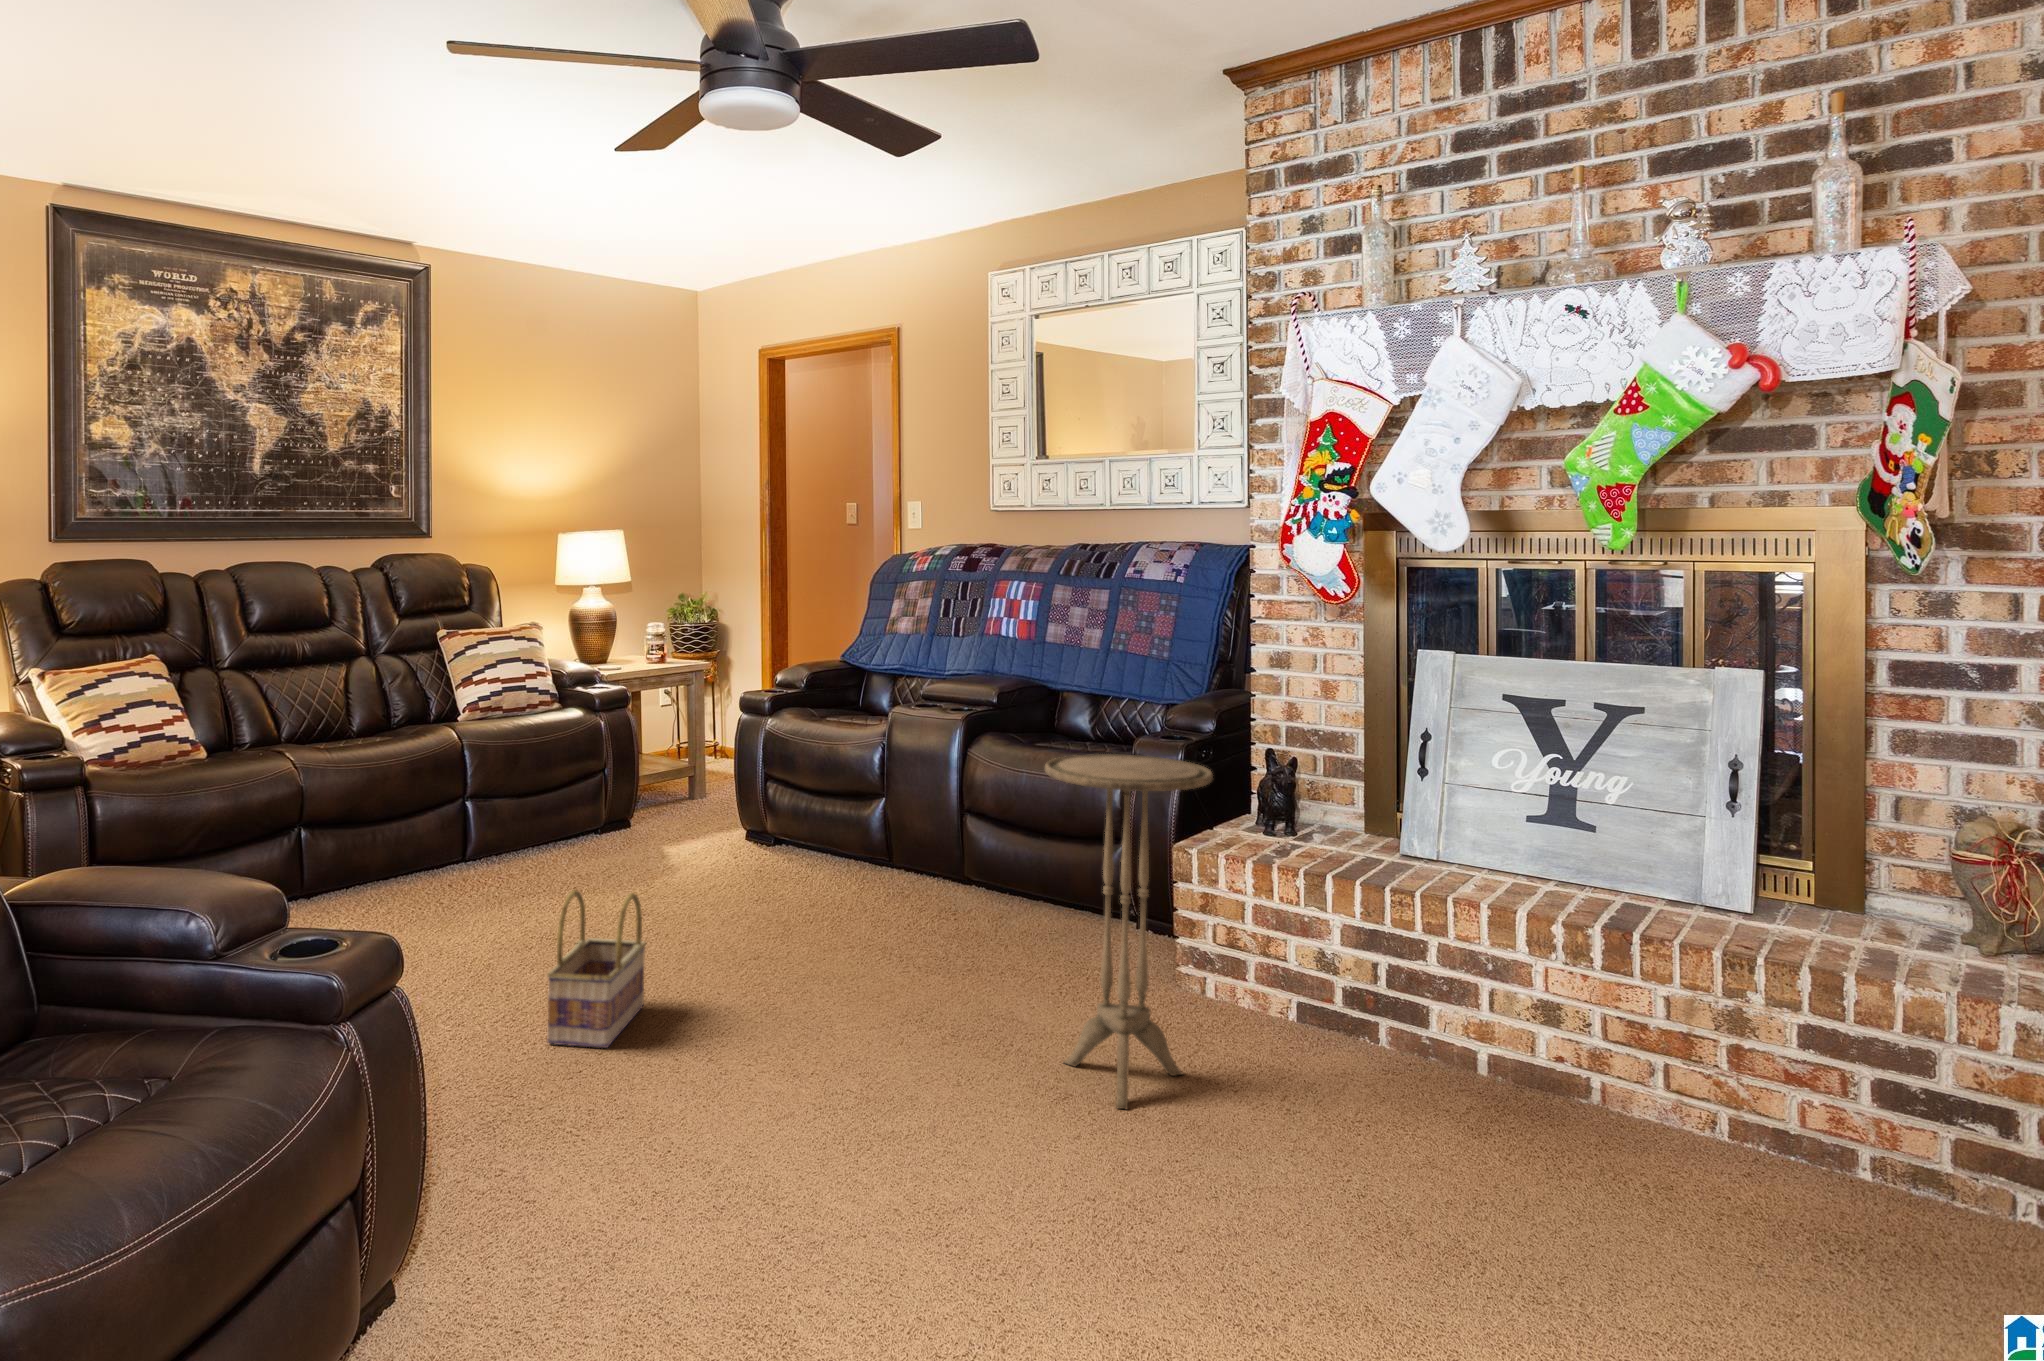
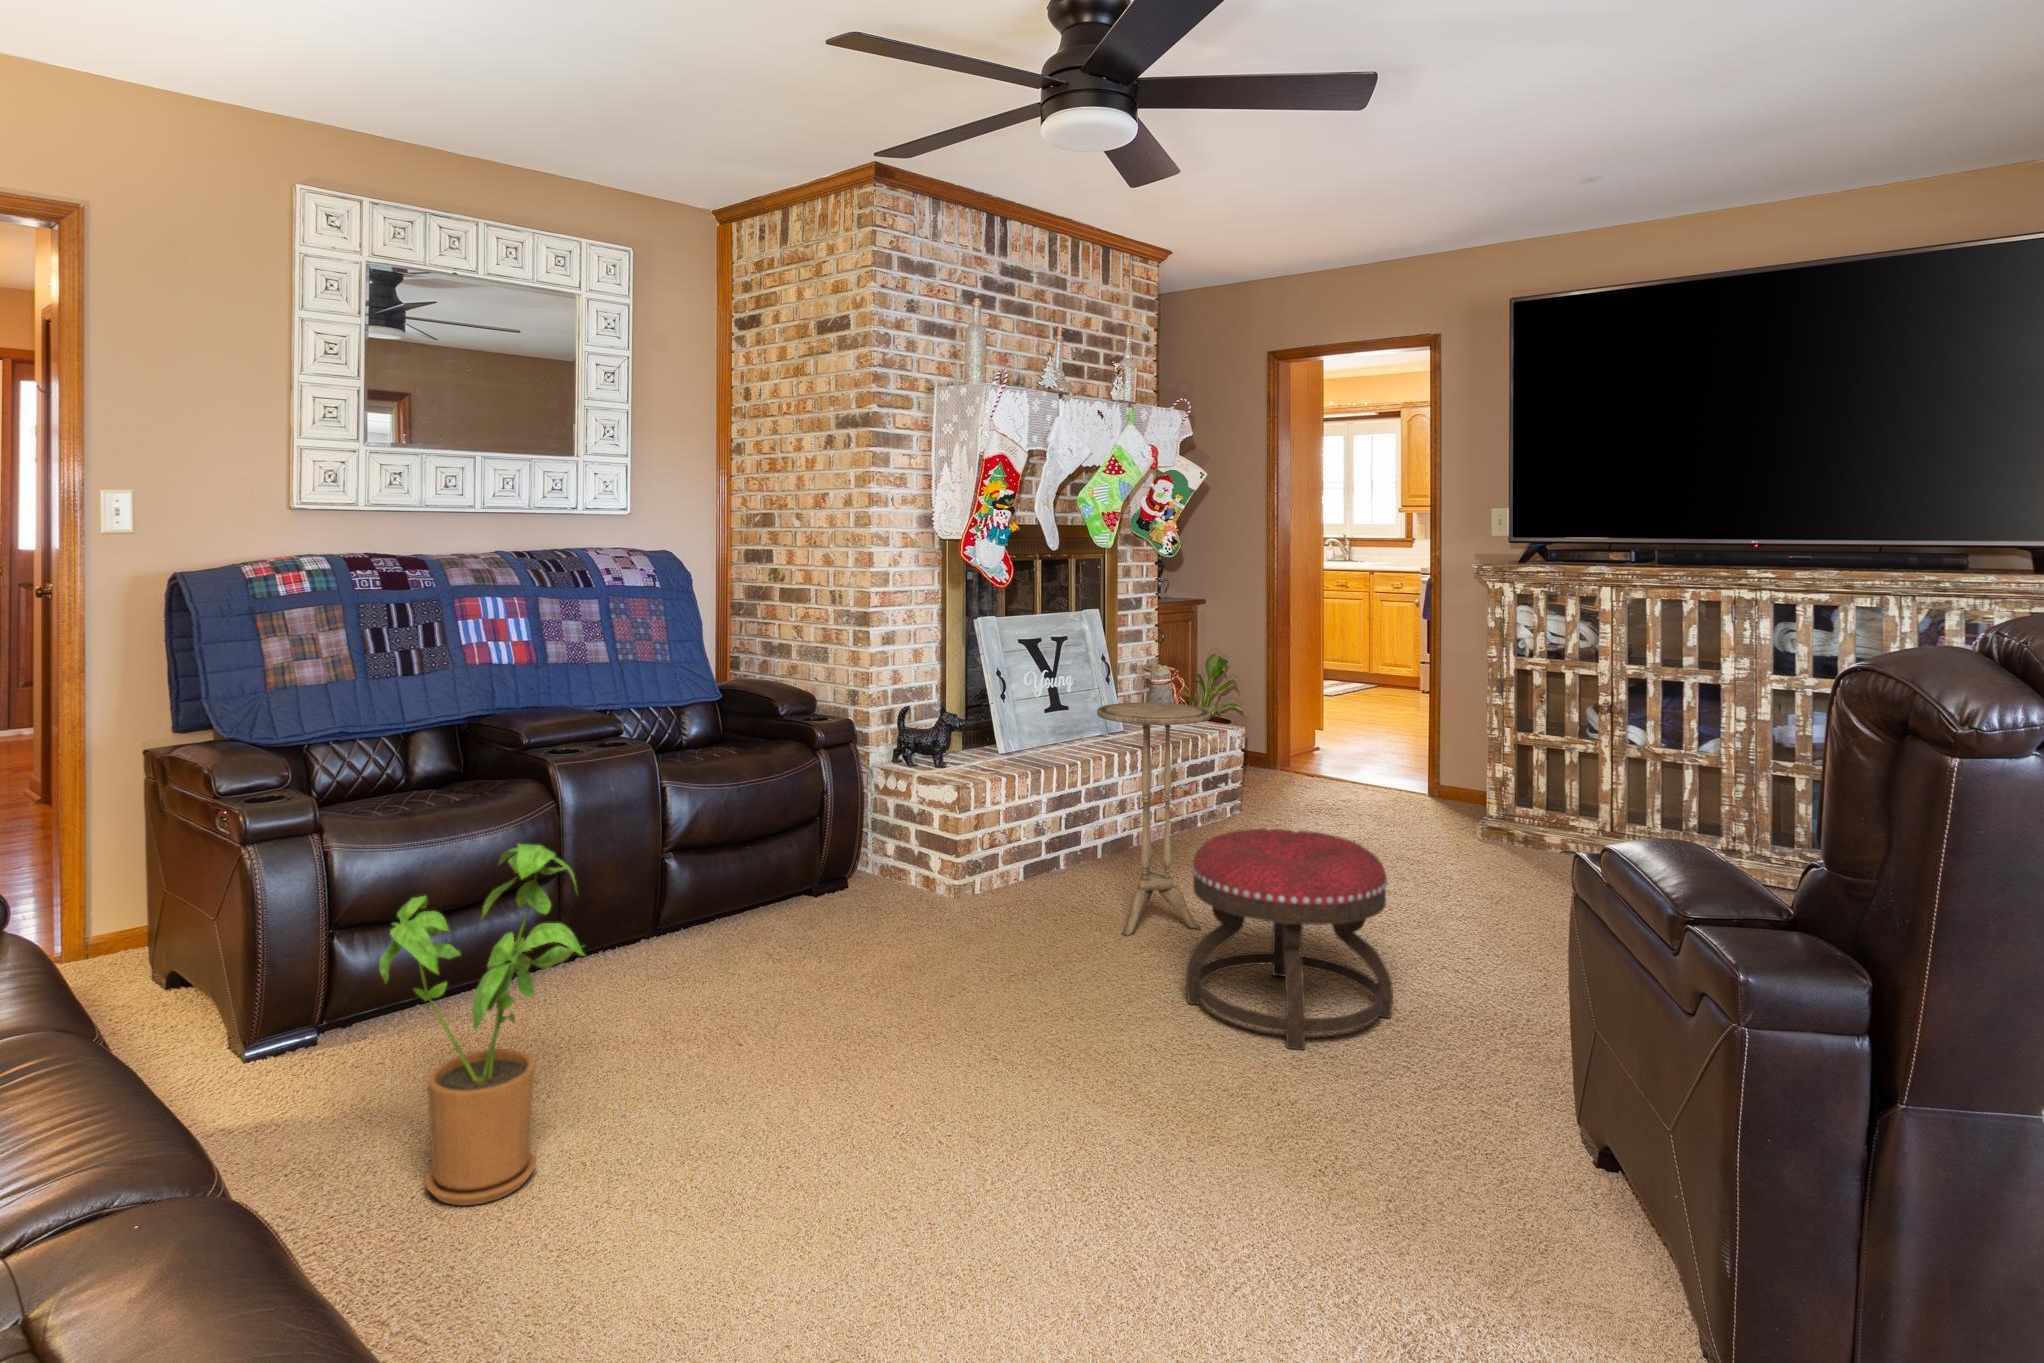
house plant: none [500,699,614,896] -> present [380,844,584,1205]
basket: present [547,890,646,1048] -> none [1023,943,1155,1117]
ottoman: none [679,891,947,1200] -> present [1186,829,1393,1050]

